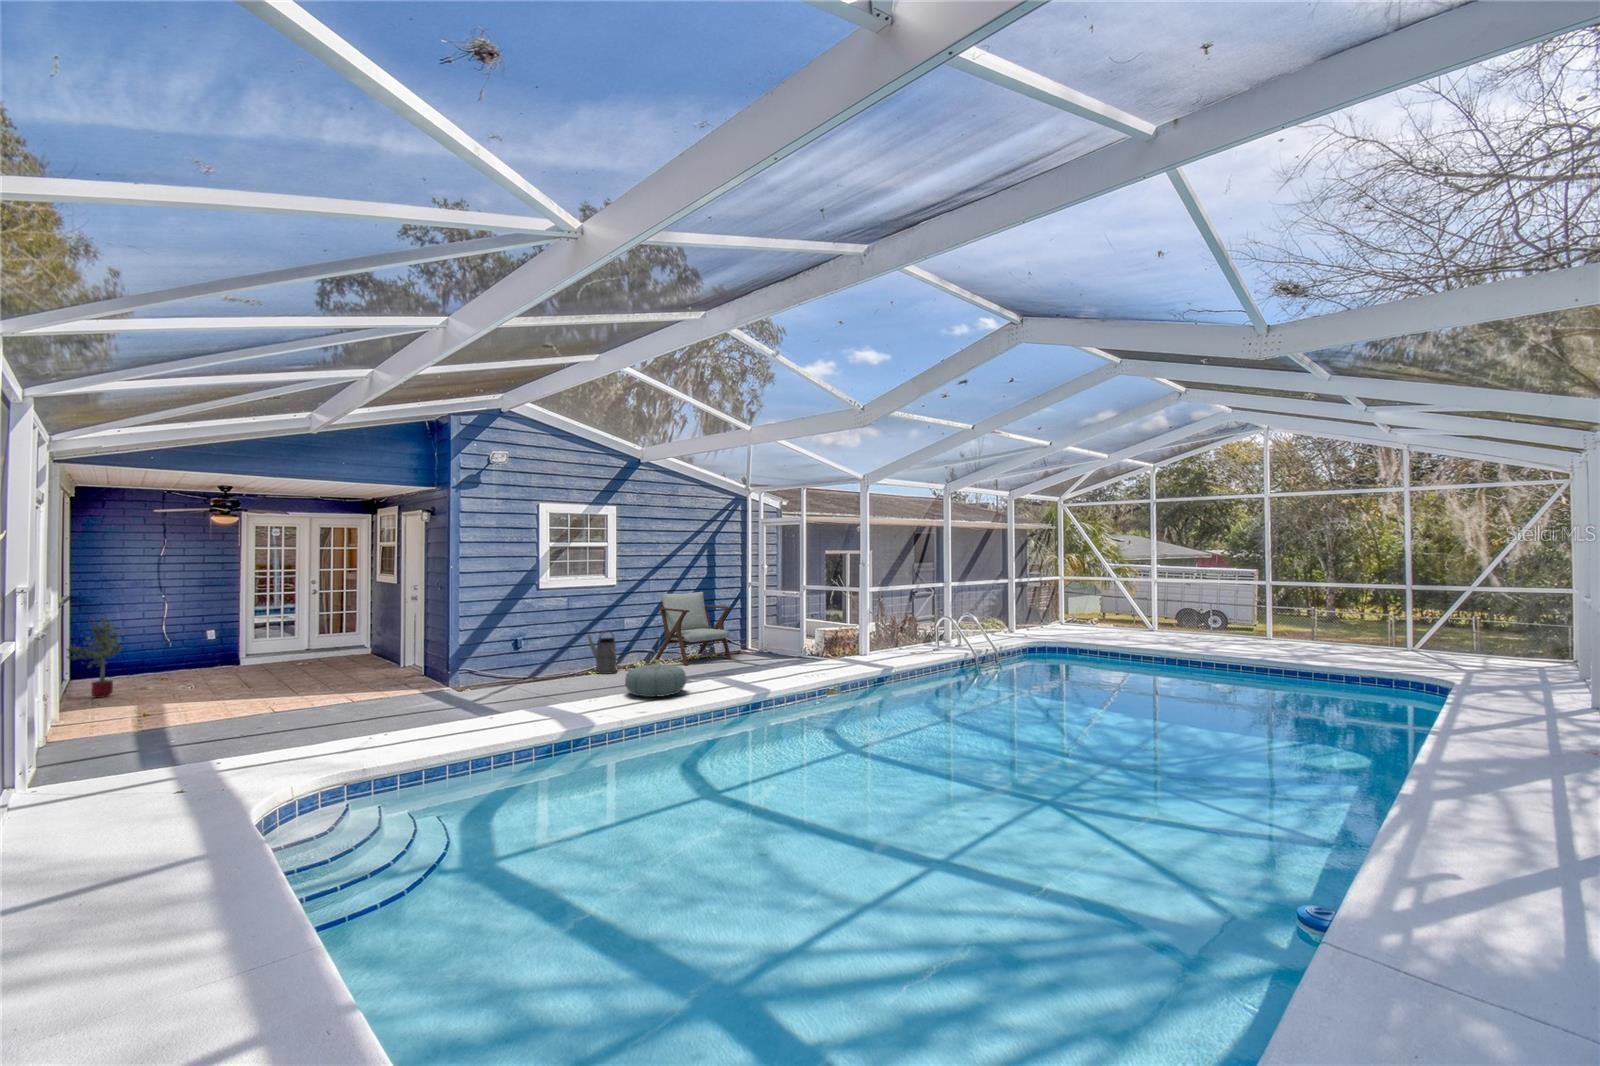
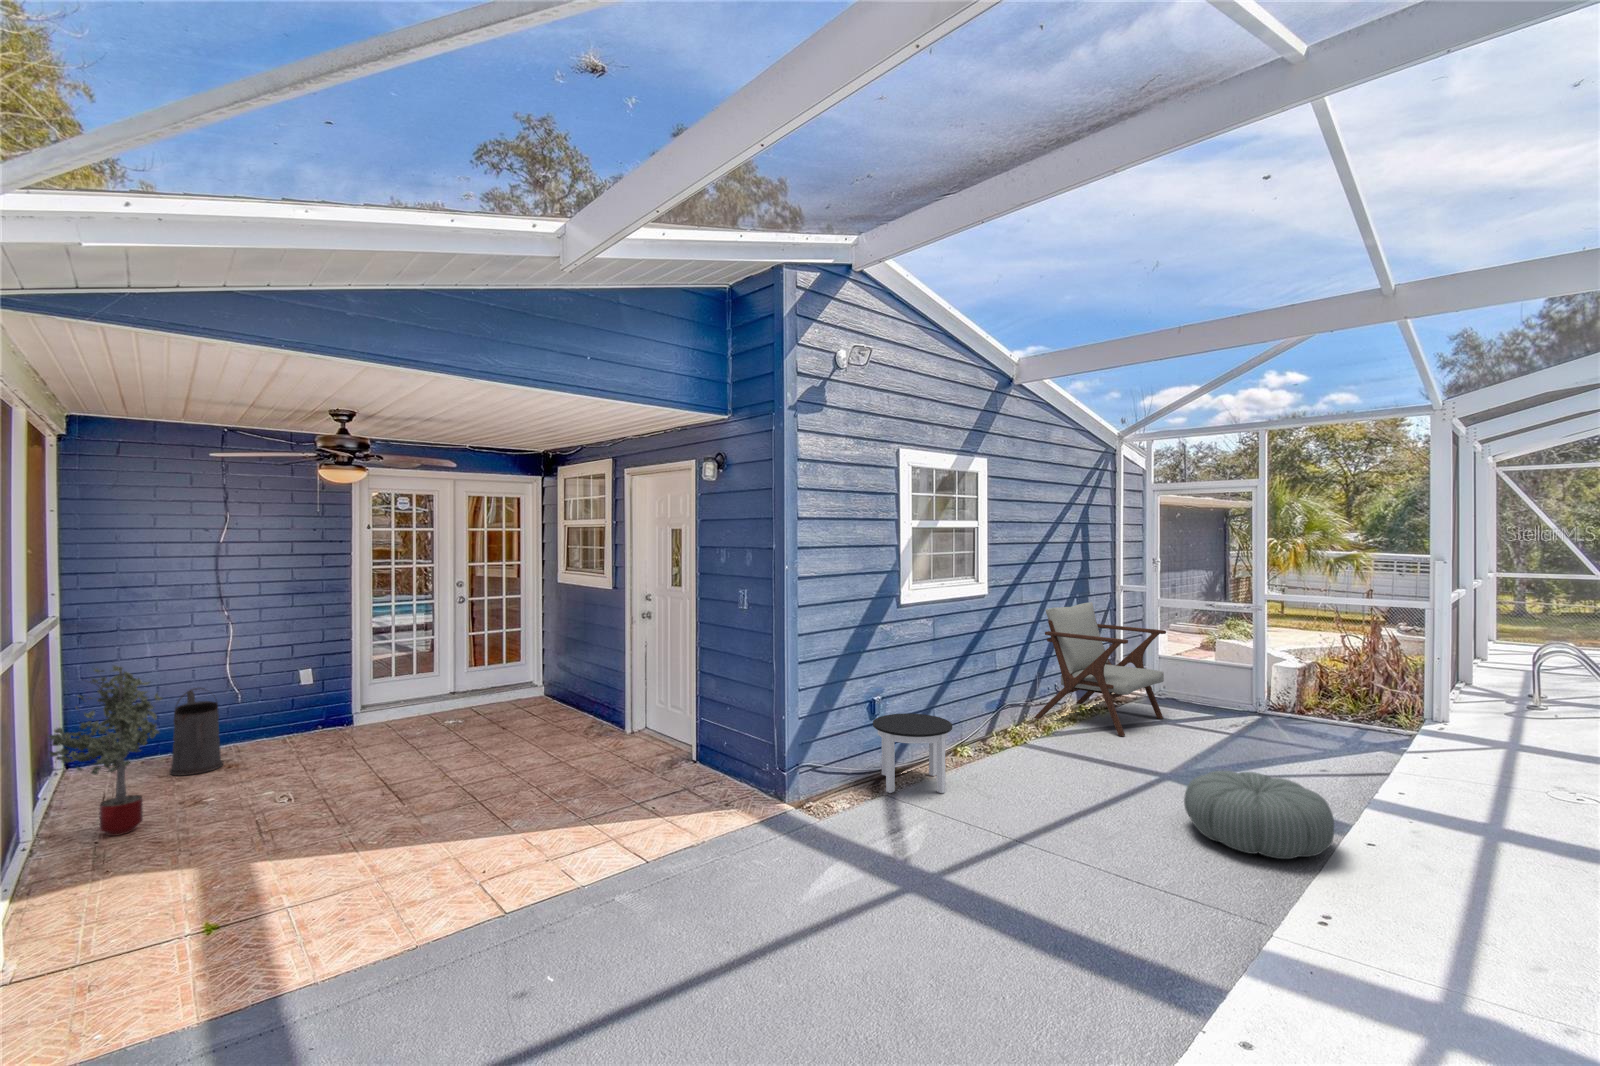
watering can: present [587,632,617,674] -> present [170,688,223,776]
round table: none [506,646,550,683] -> present [873,713,952,793]

